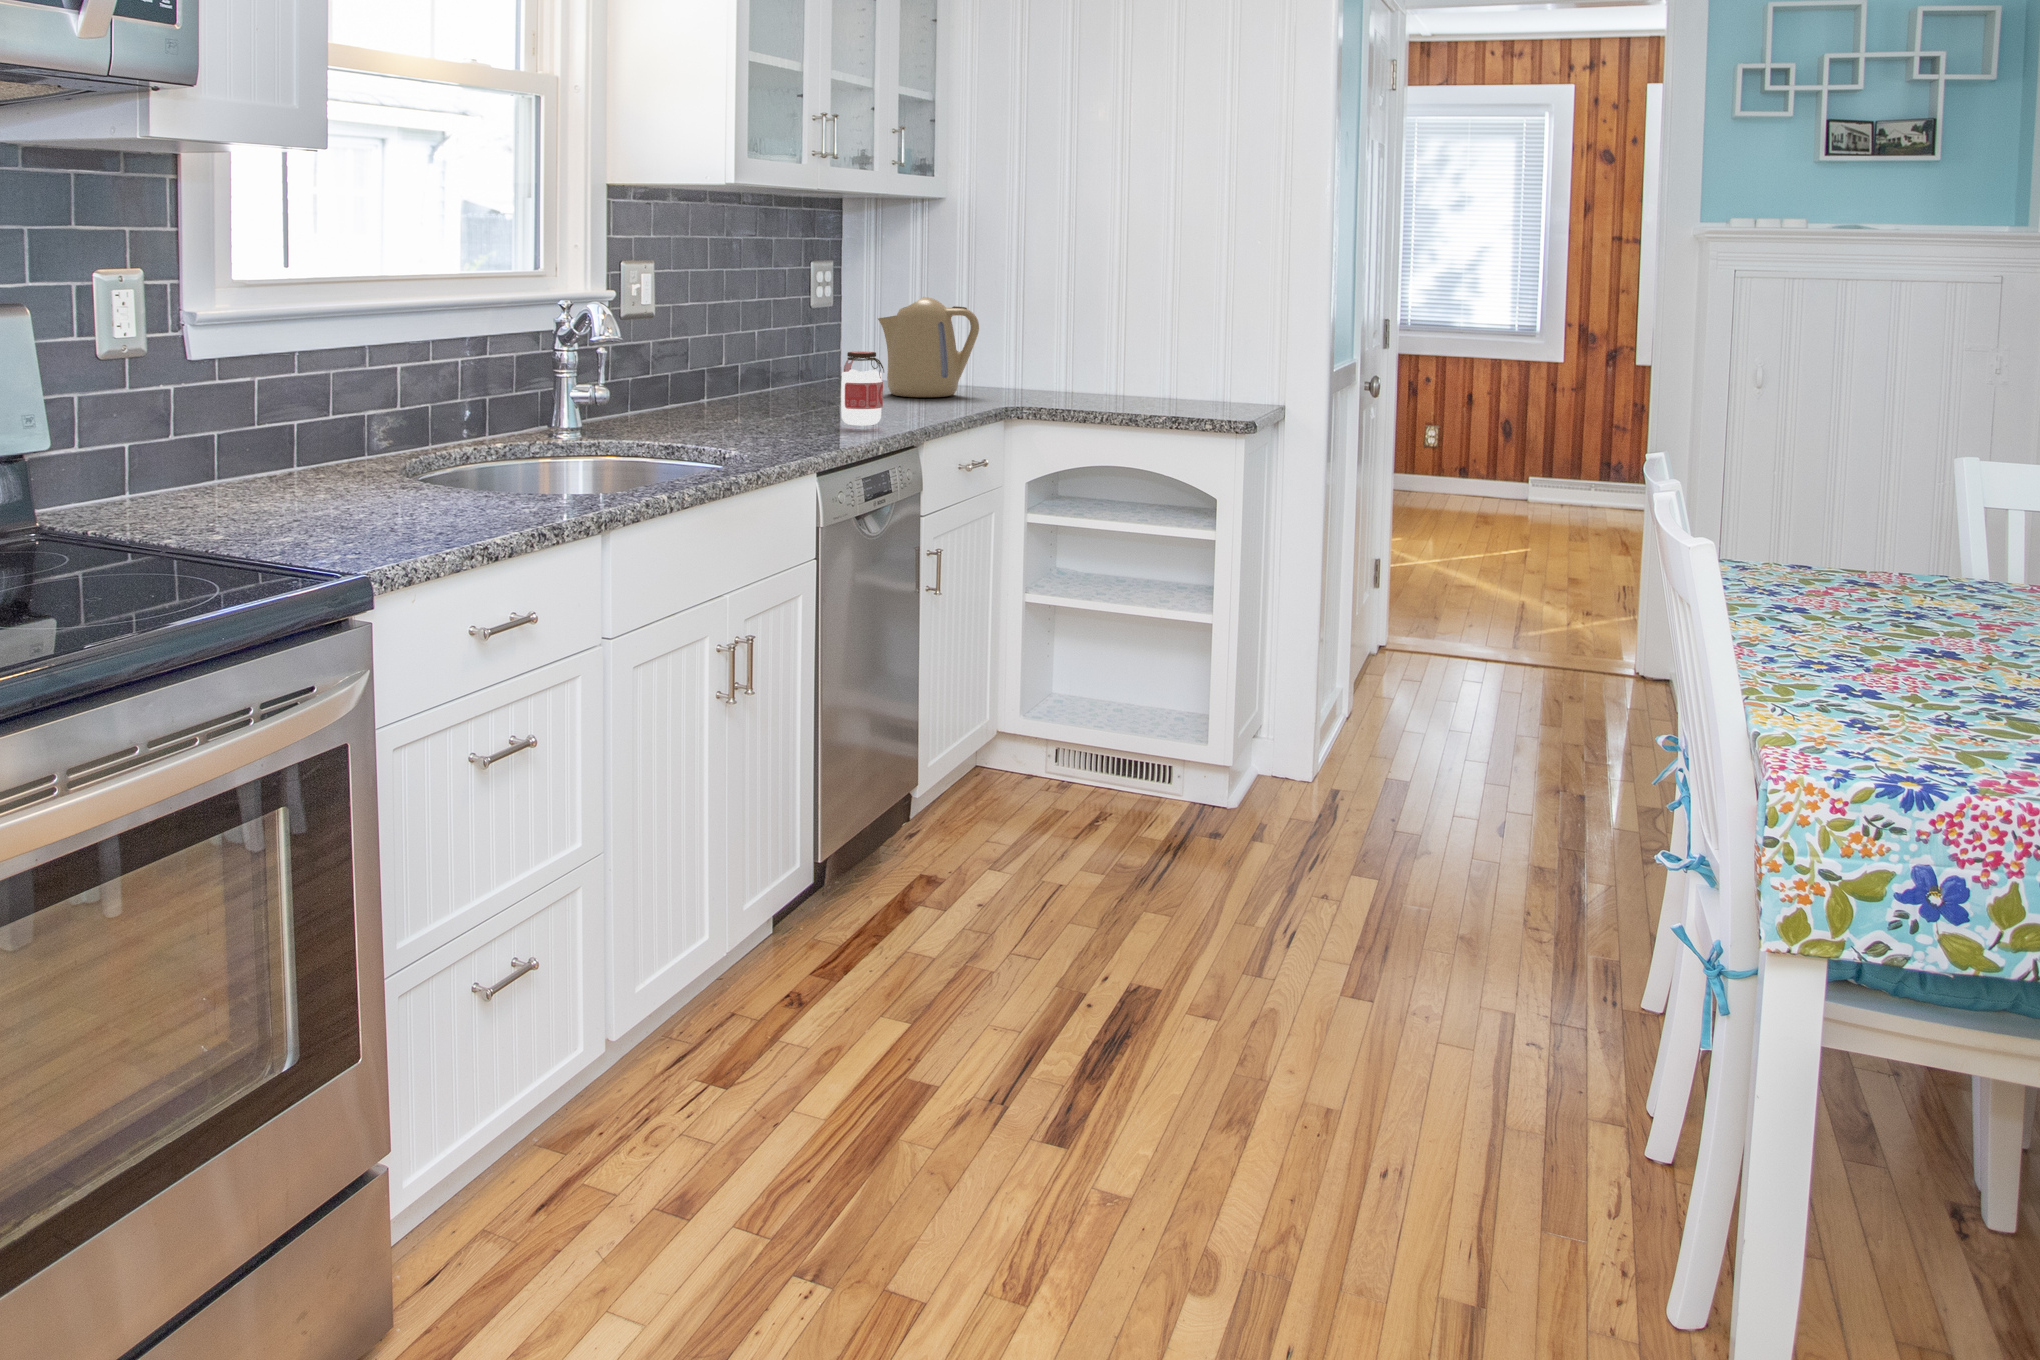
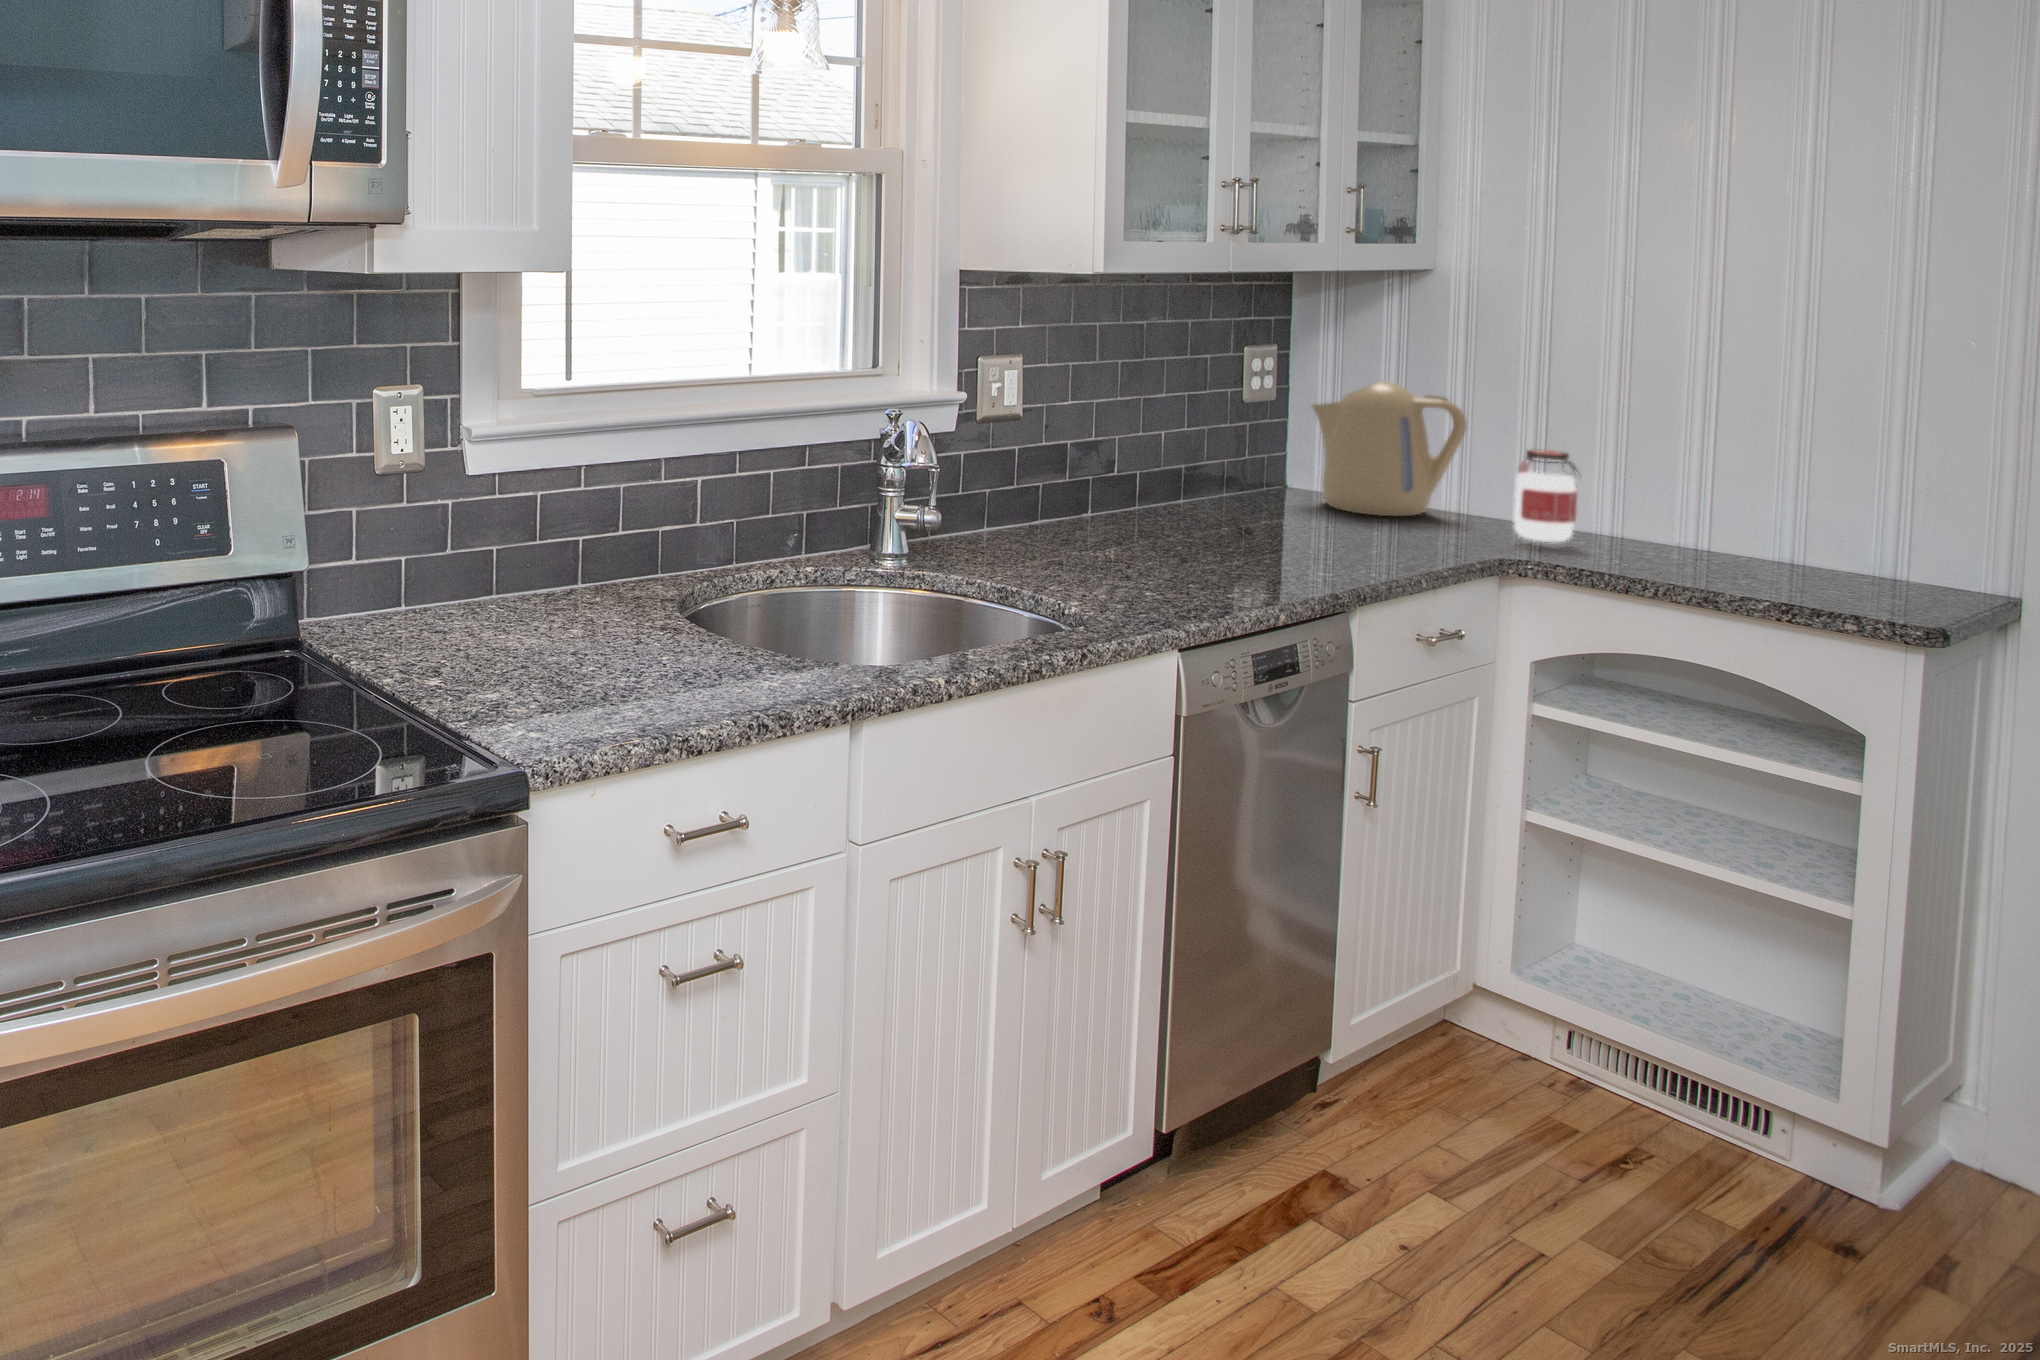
jar: present [841,352,884,425] -> present [1514,450,1577,542]

